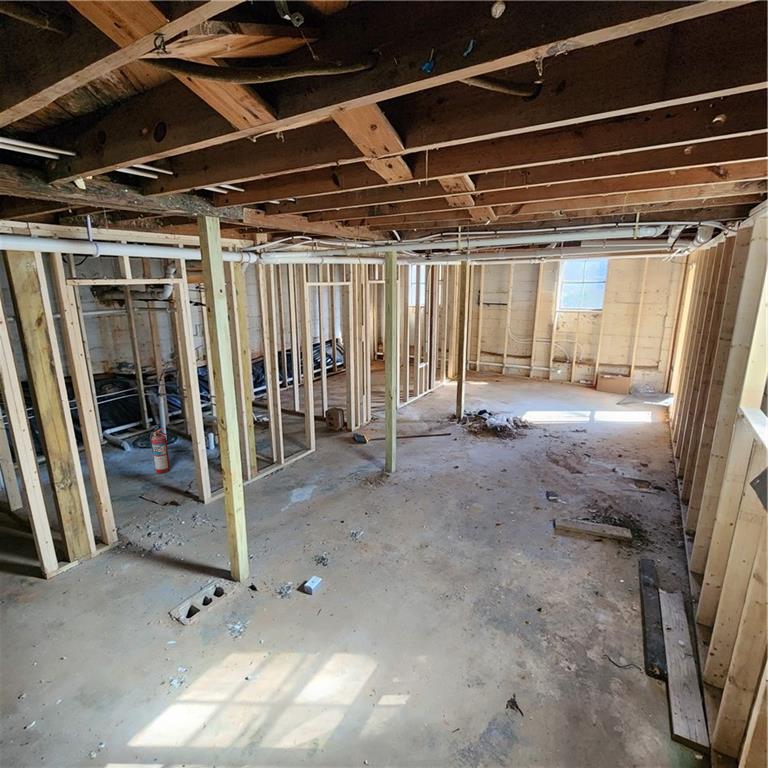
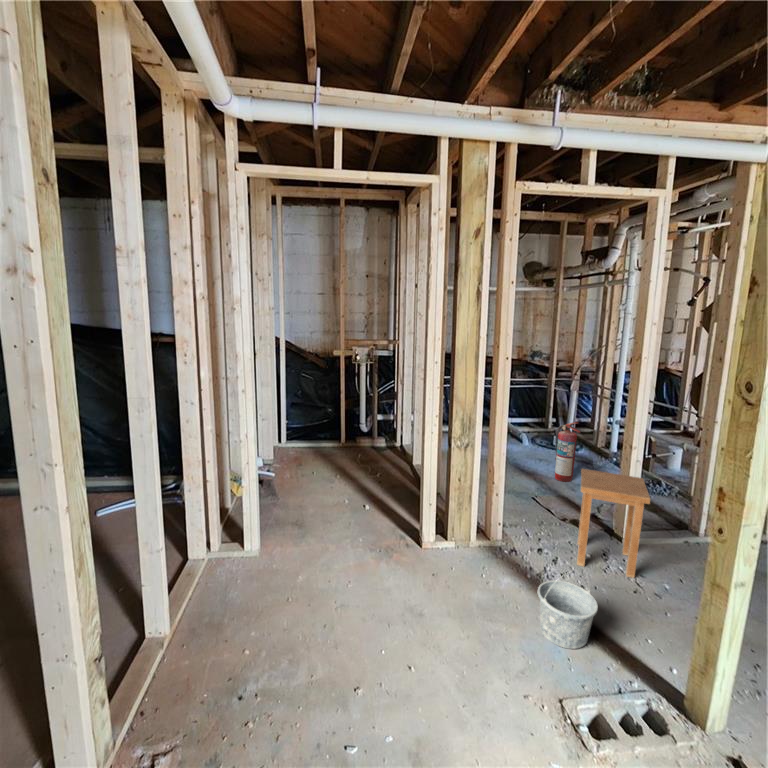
stool: none [167,463,212,533] -> present [577,469,650,578]
bucket: none [147,541,186,589] -> present [538,580,598,649]

